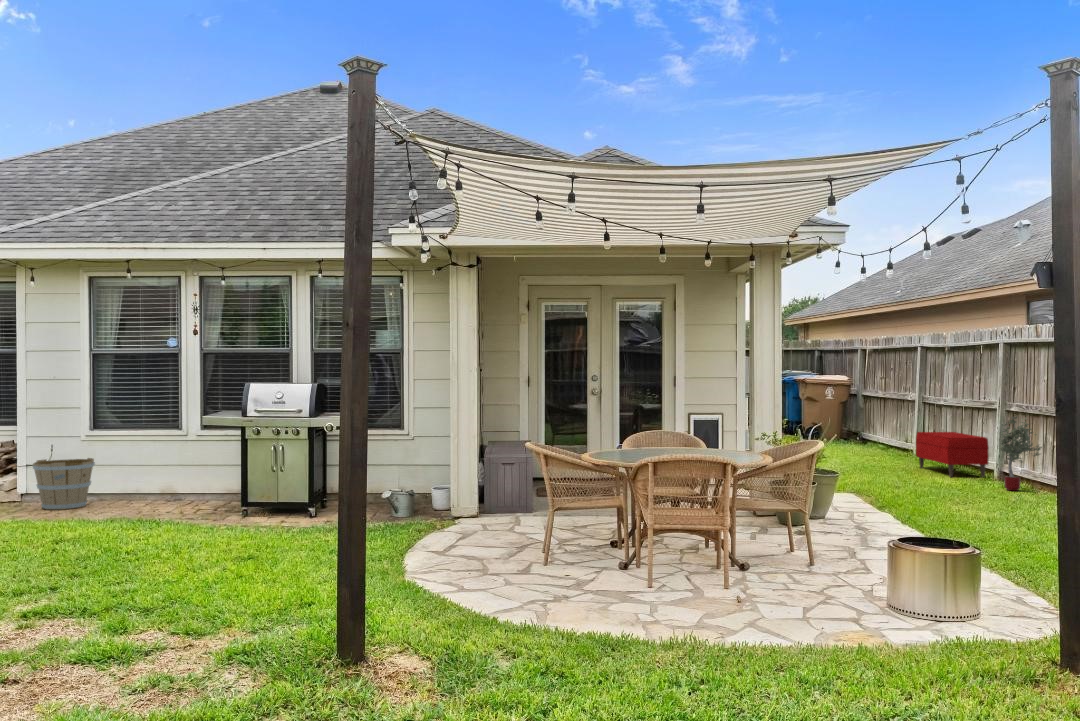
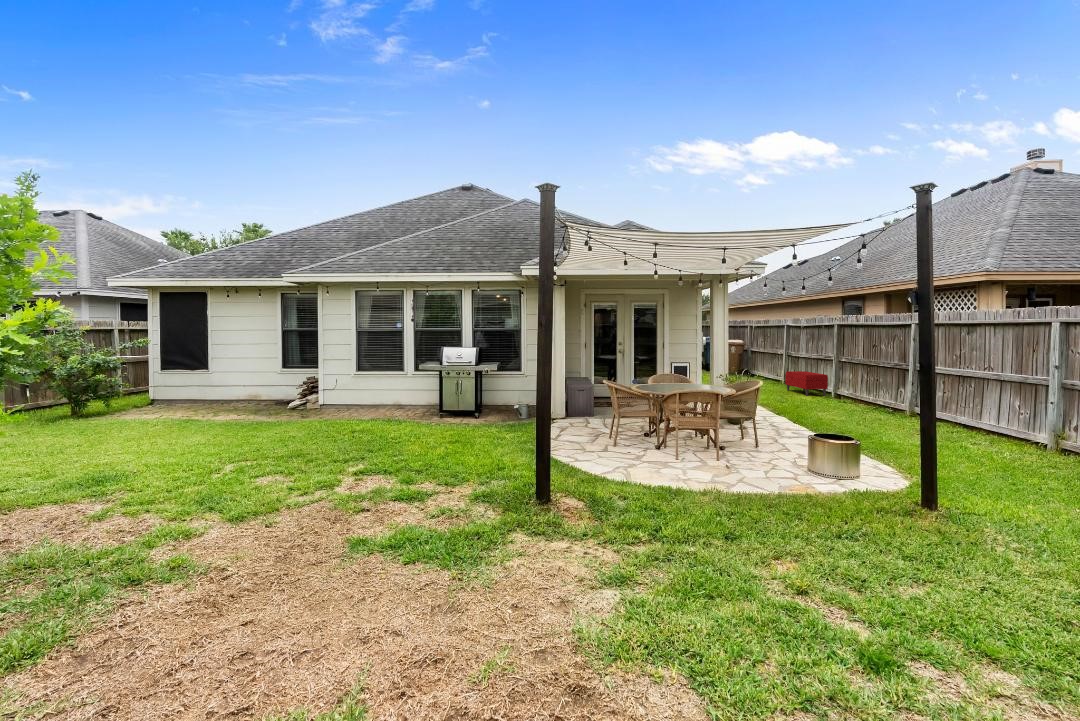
potted tree: present [999,417,1042,491] -> none [836,364,863,404]
wooden bucket: present [33,458,95,510] -> none [332,386,363,413]

